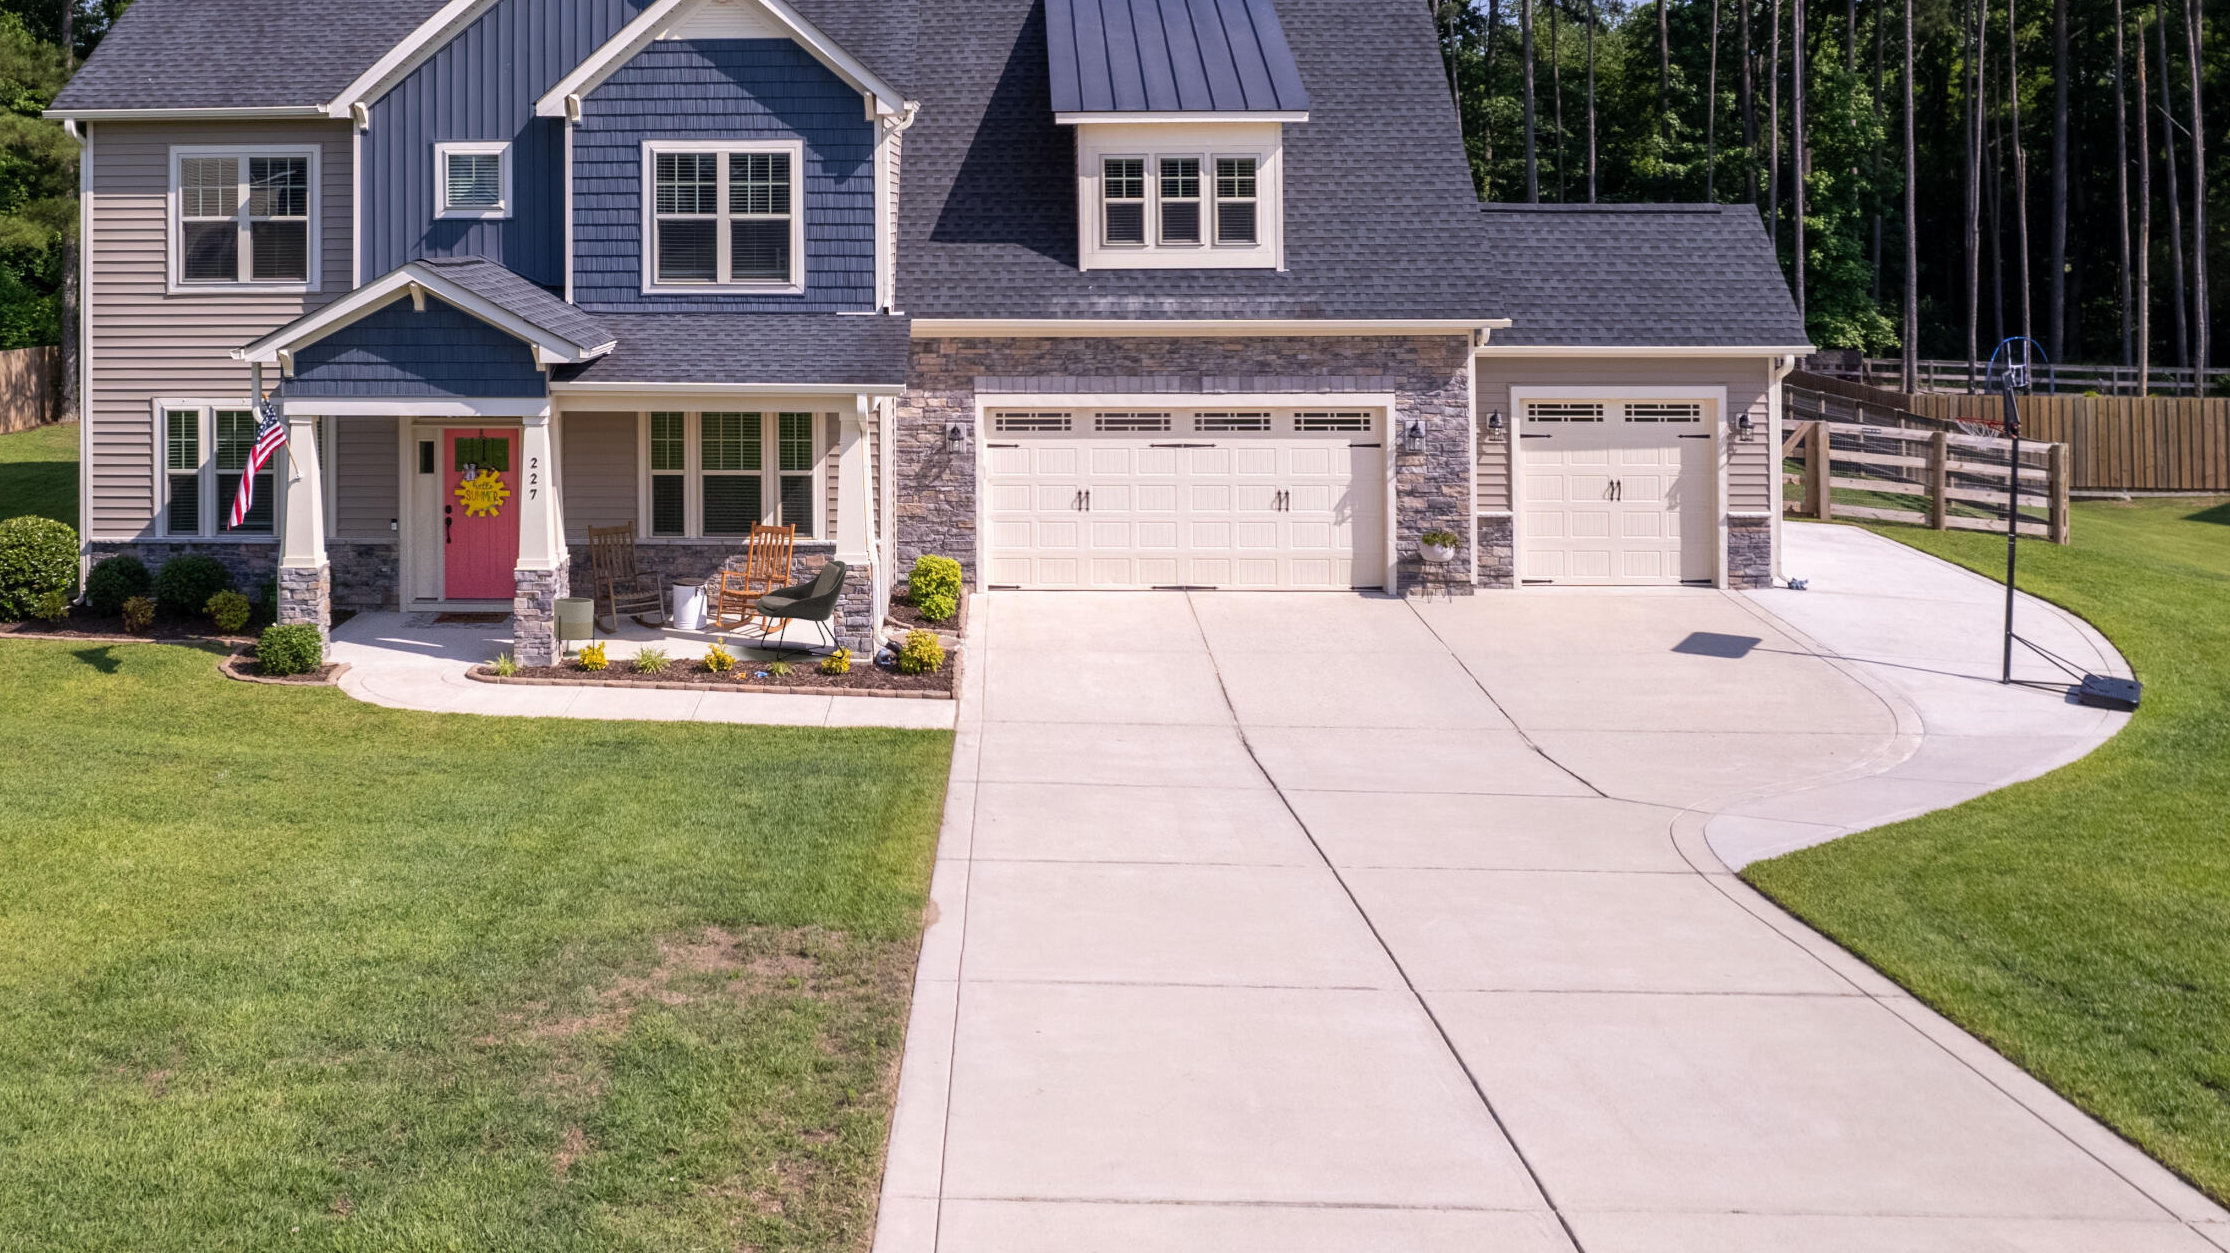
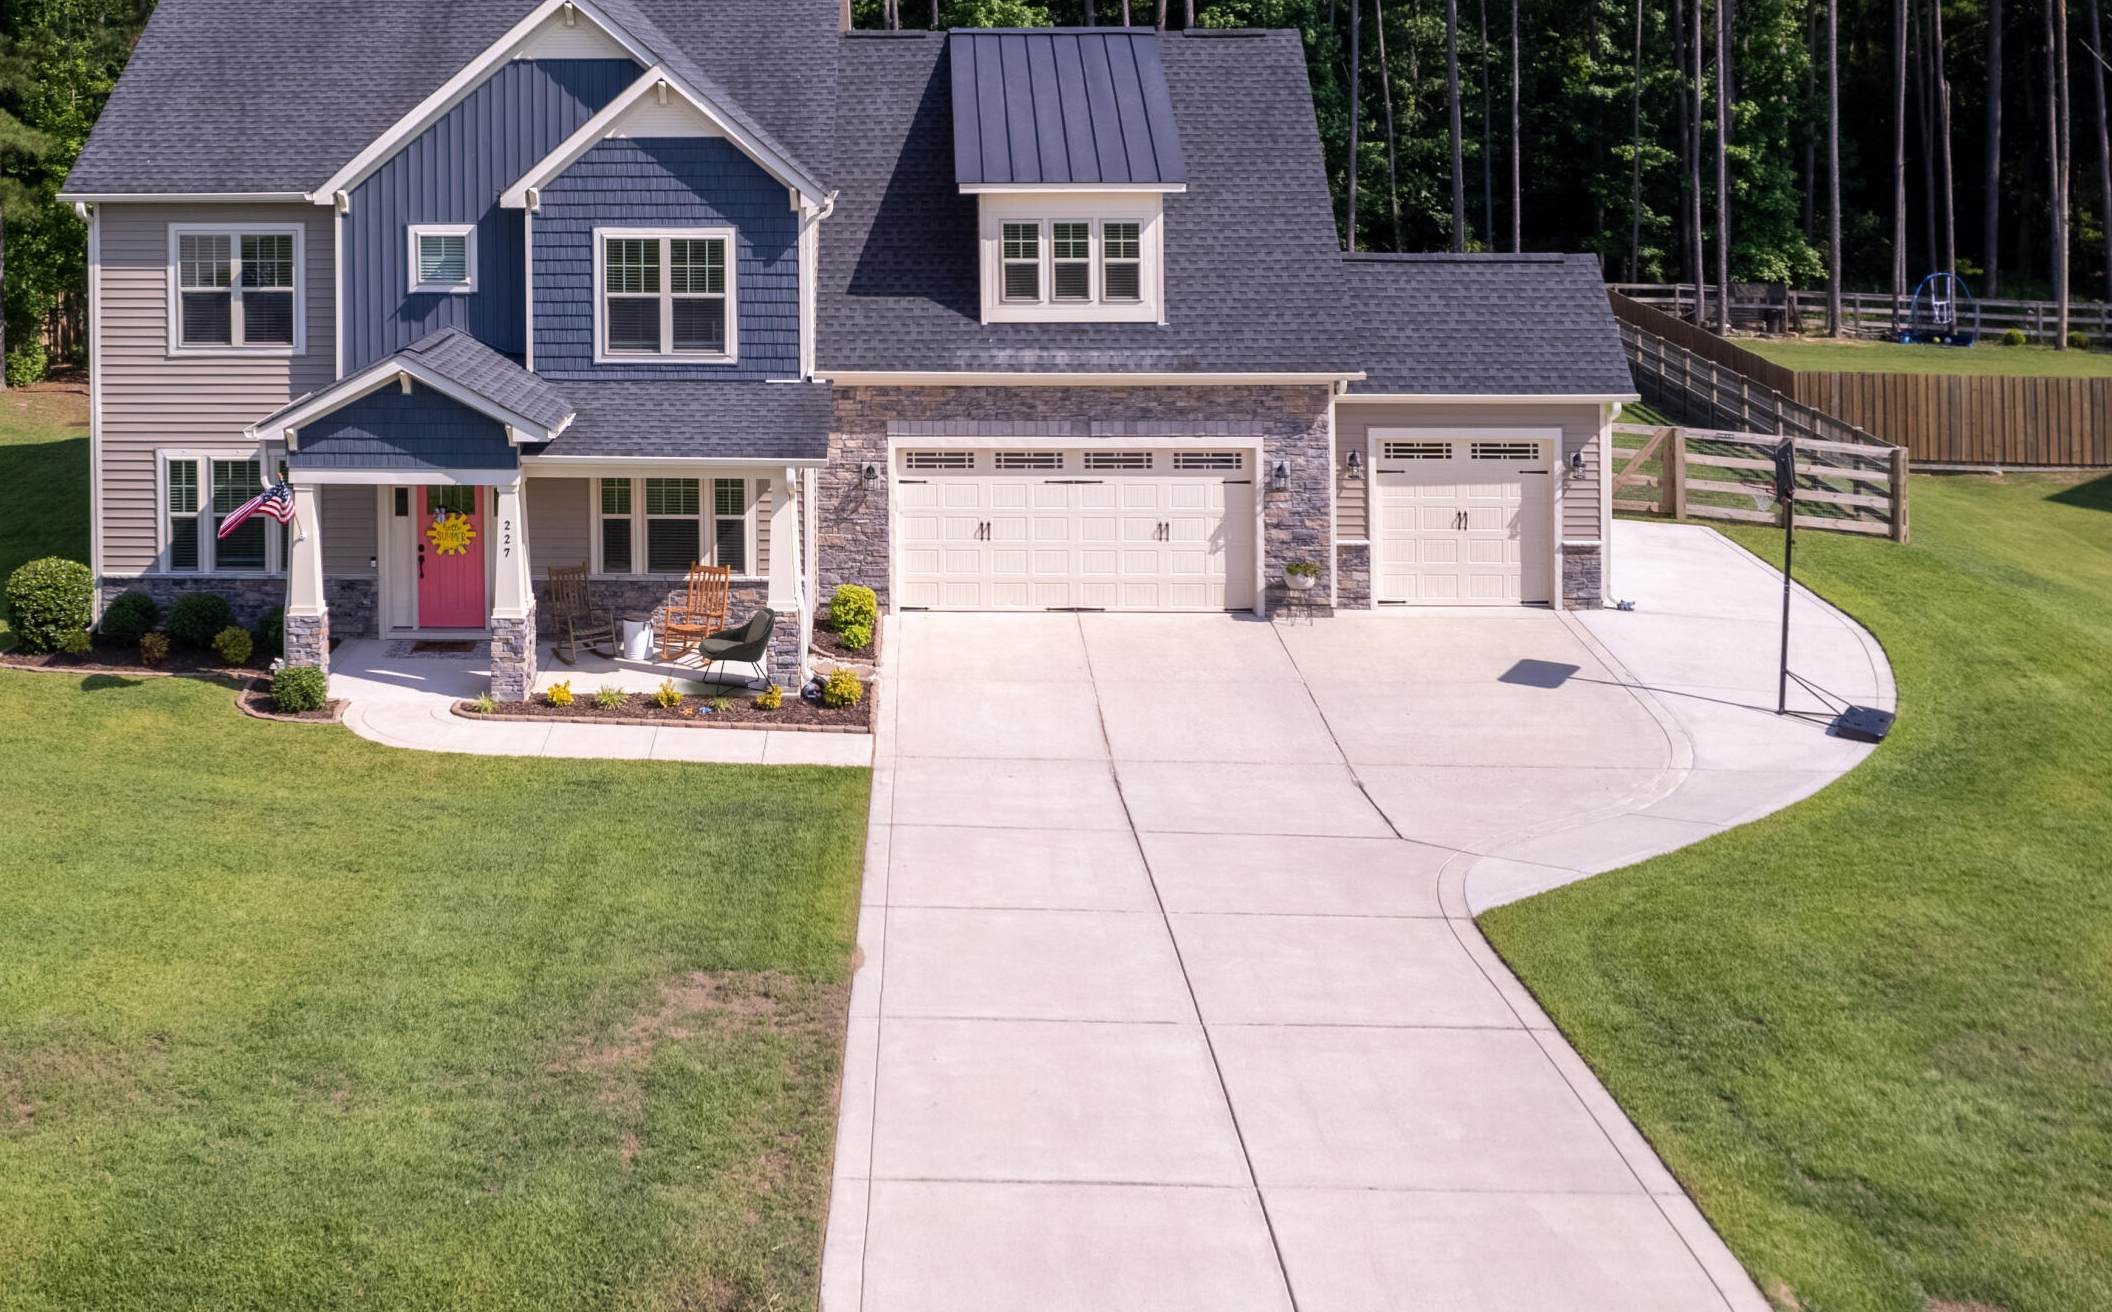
planter: present [554,598,595,656] -> none [525,644,560,695]

